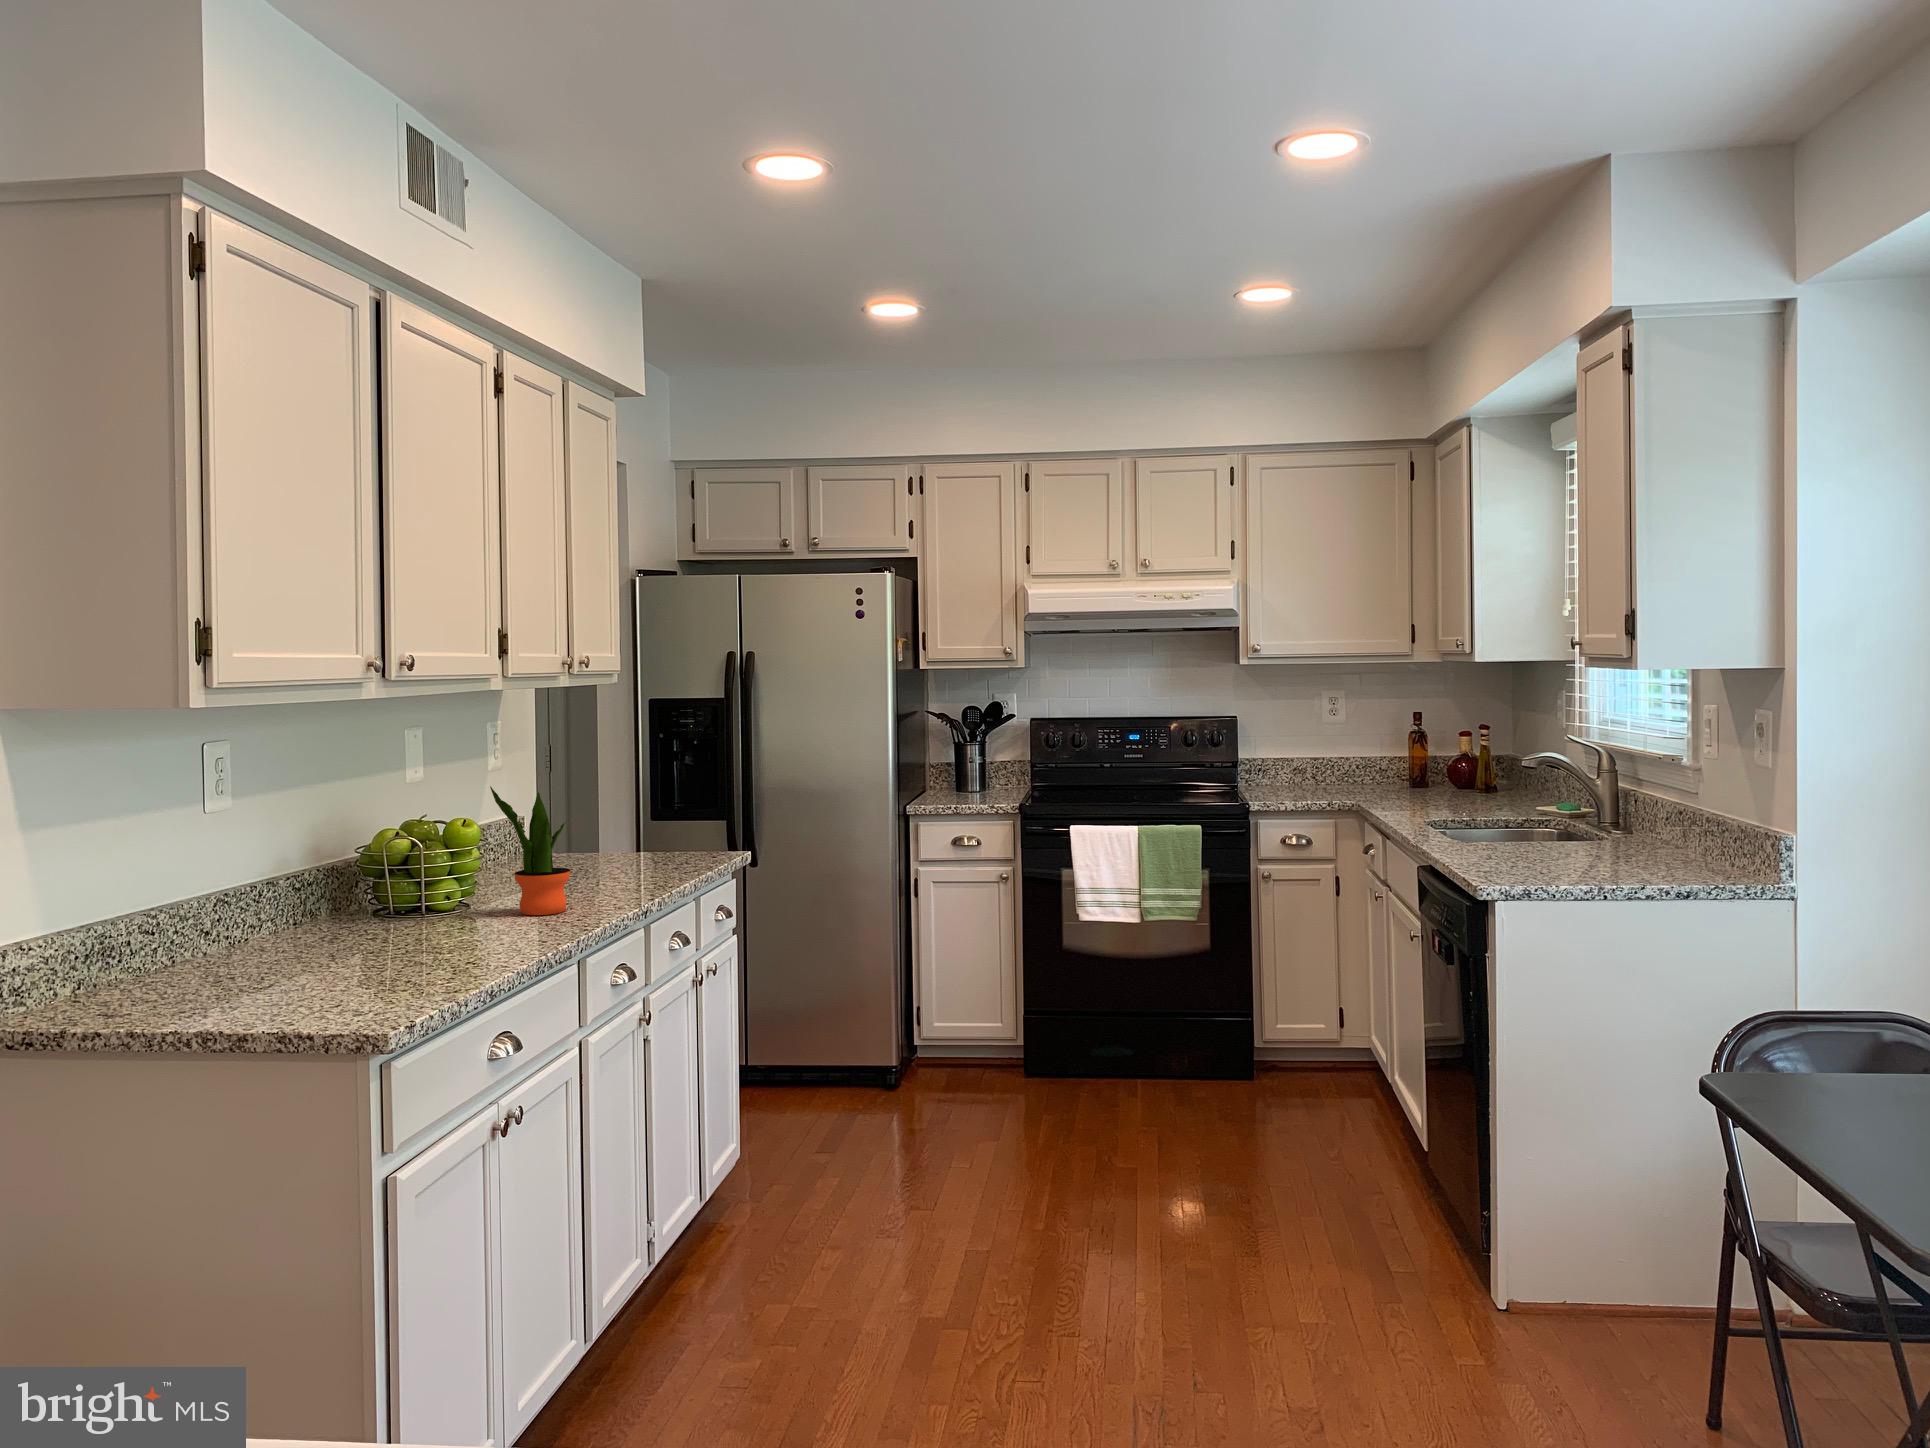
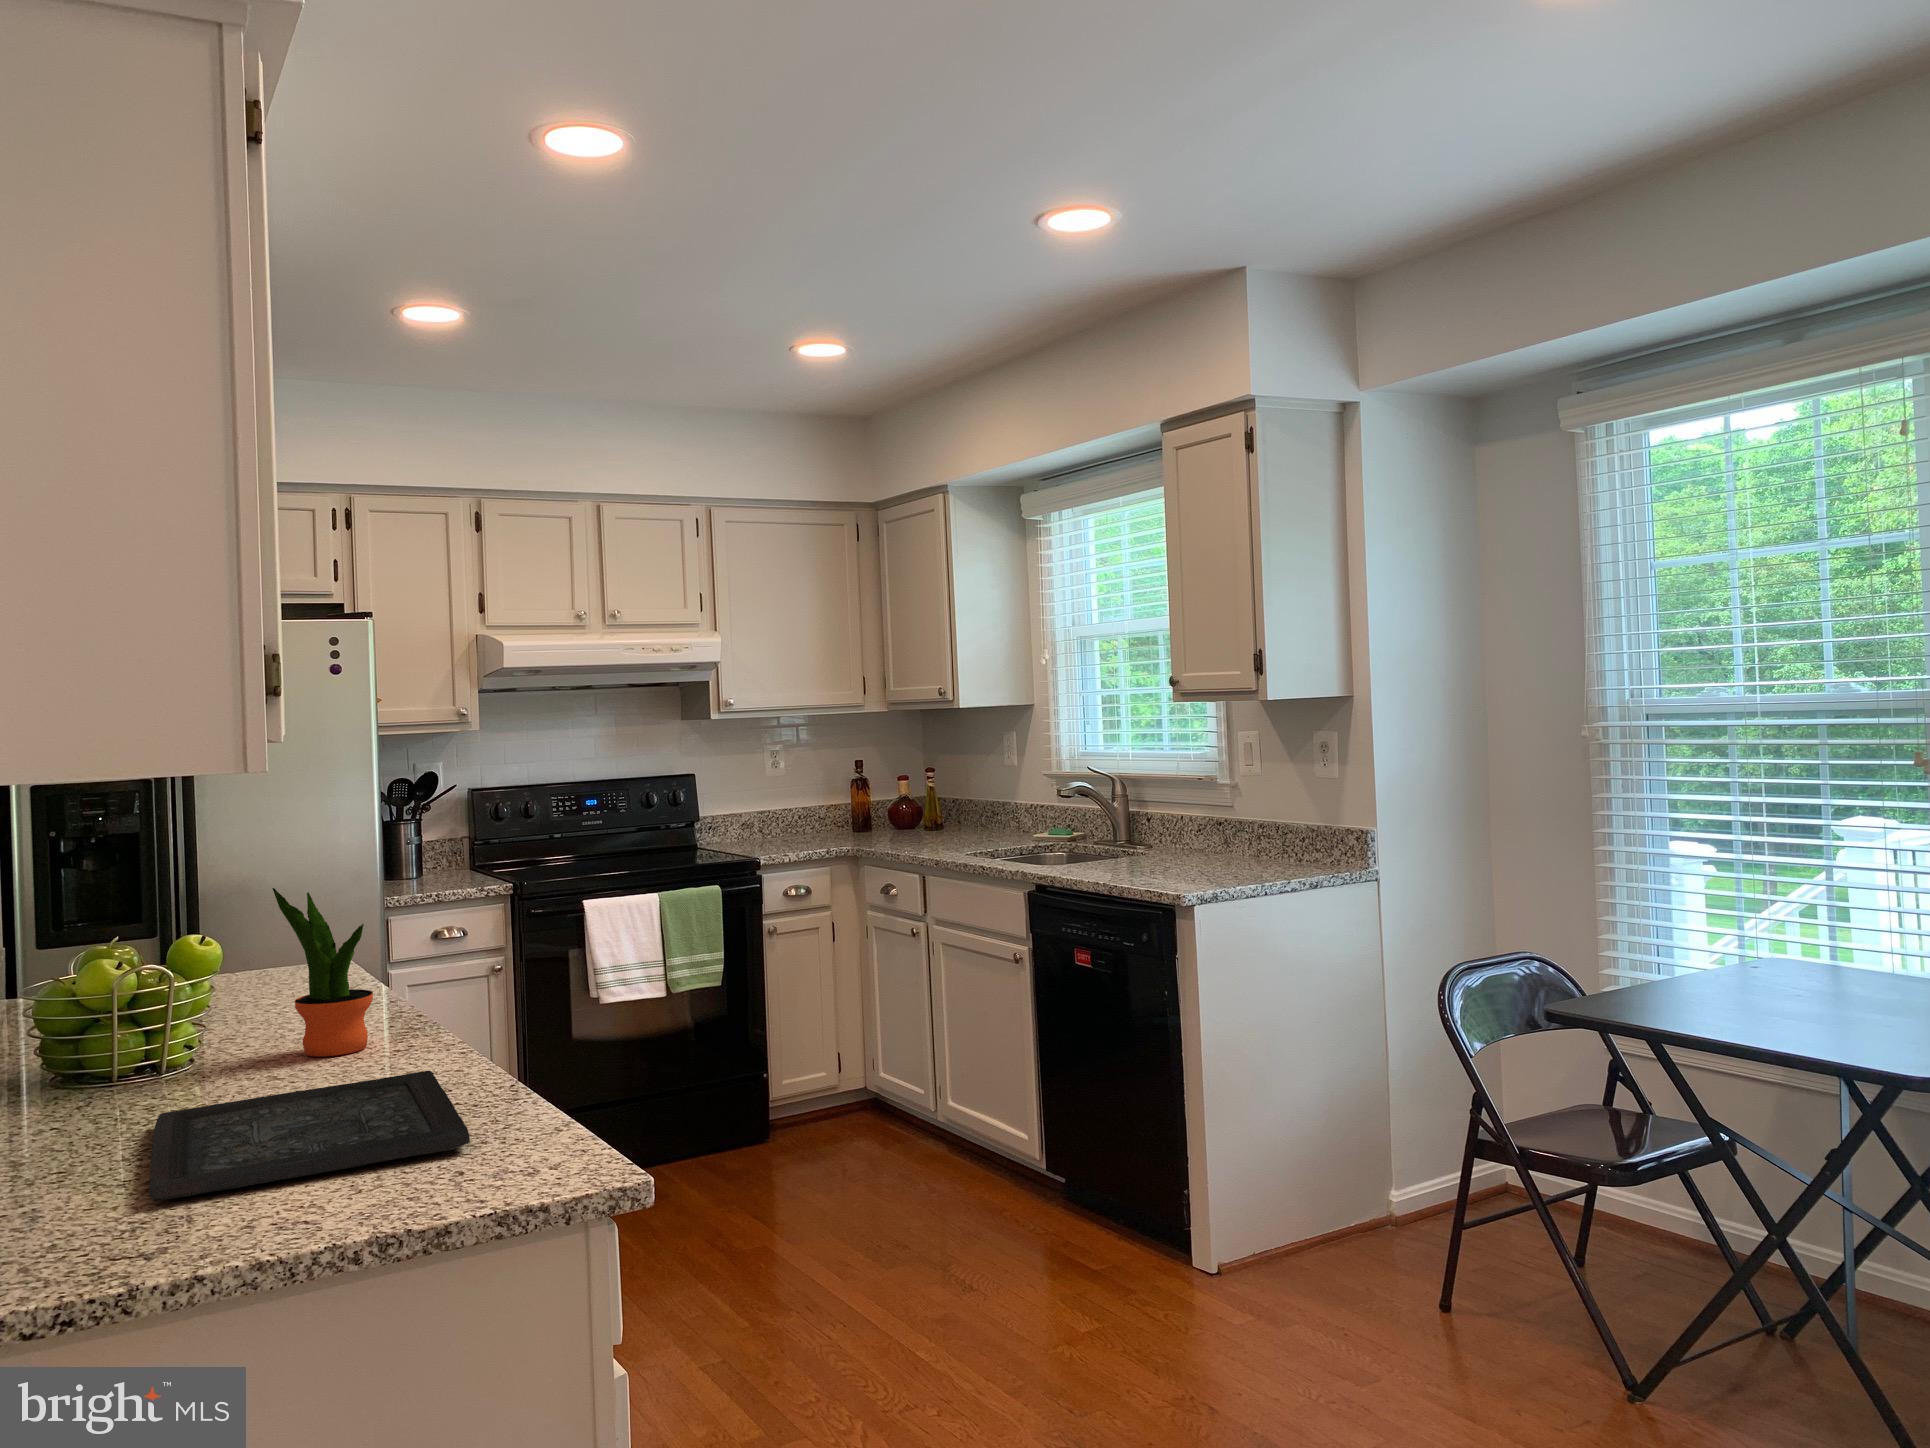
tray: none [199,933,506,989] -> present [149,1071,470,1200]

